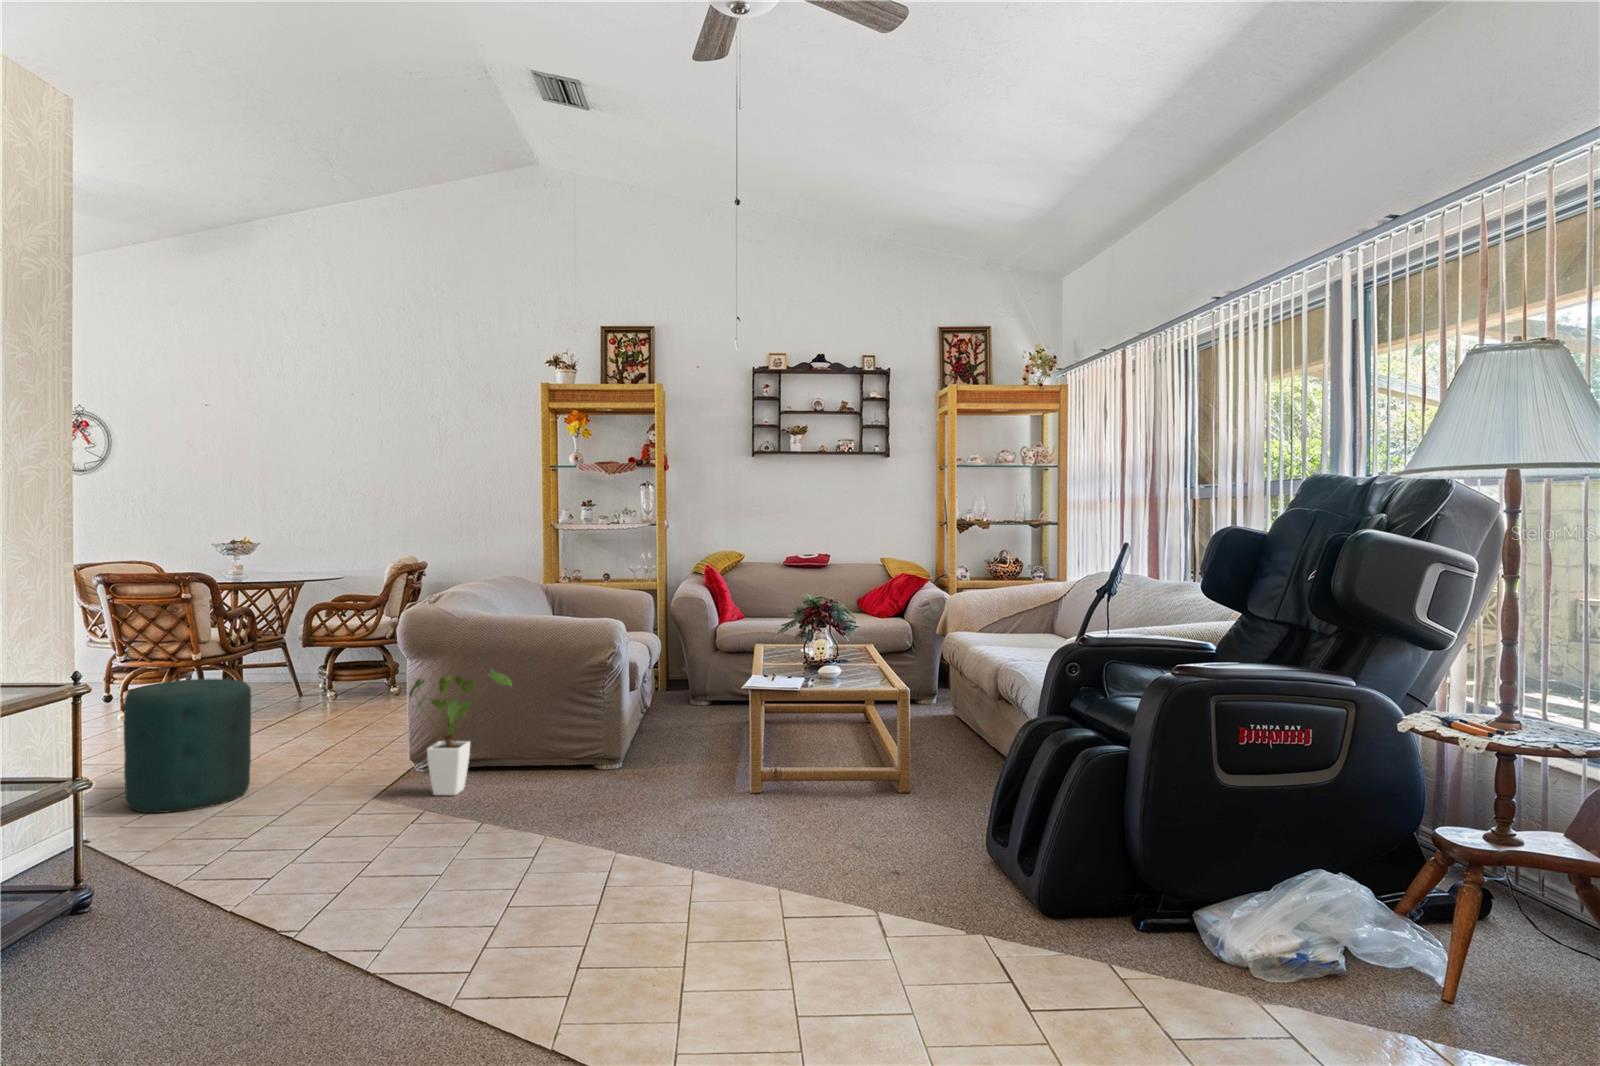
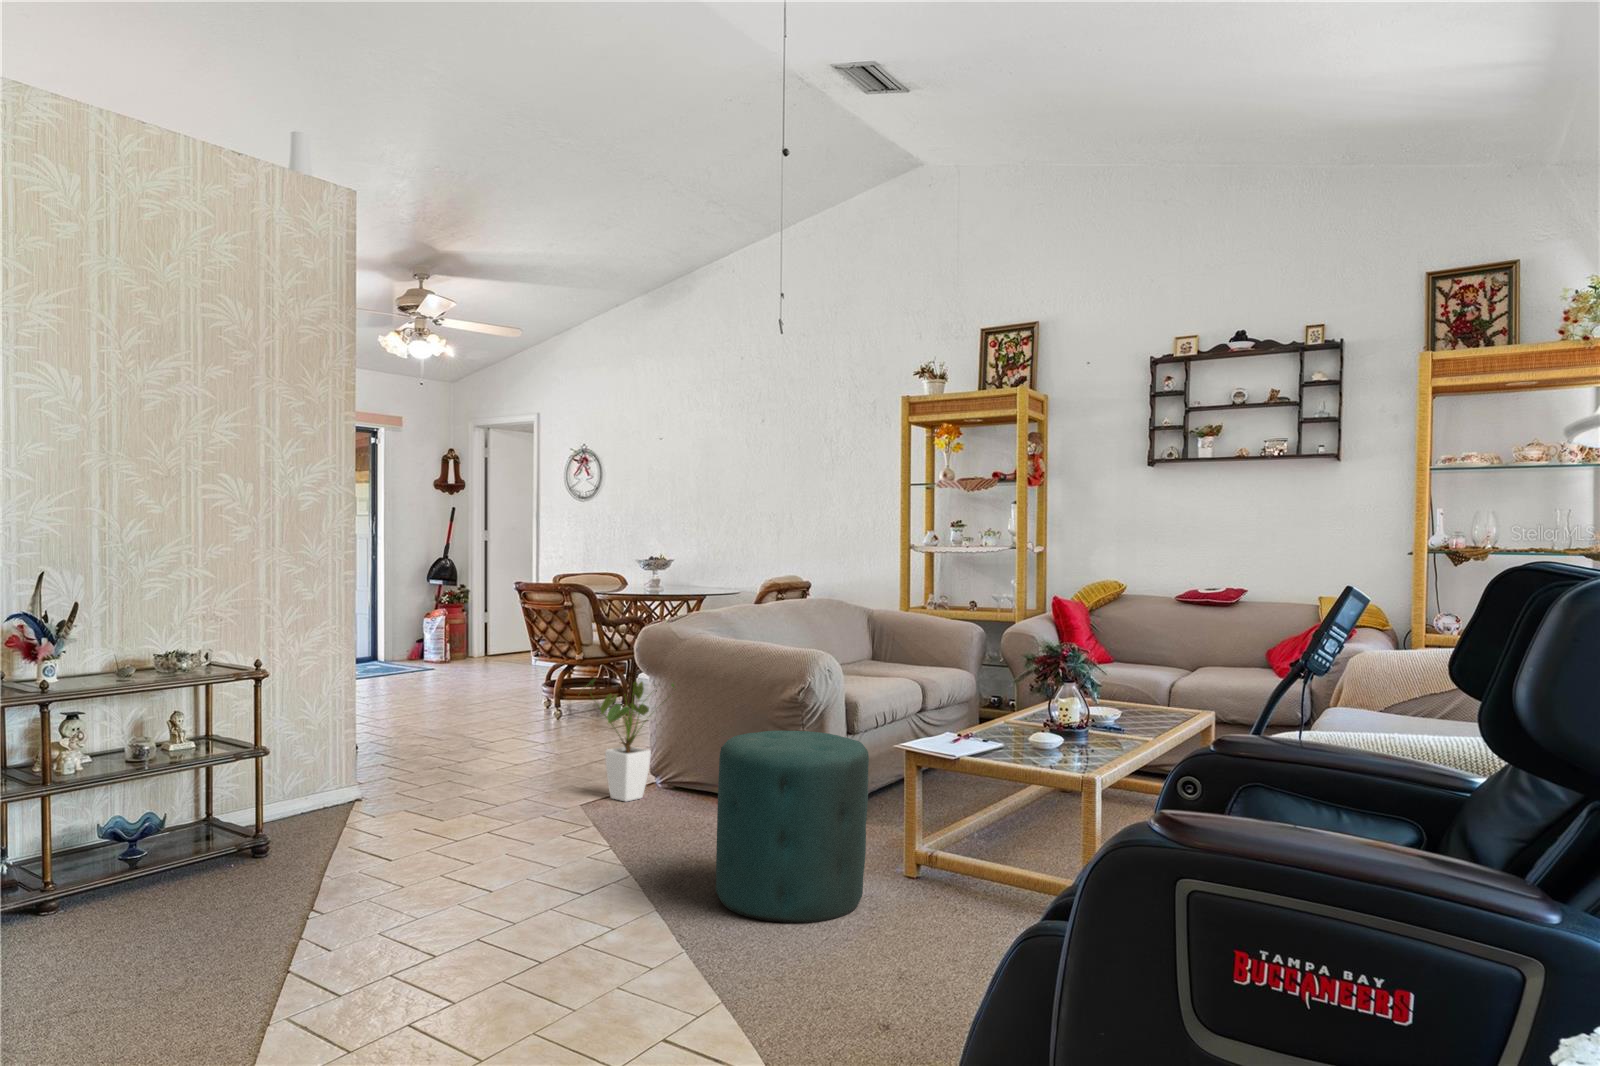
ottoman: present [124,678,251,813] -> present [716,731,869,923]

